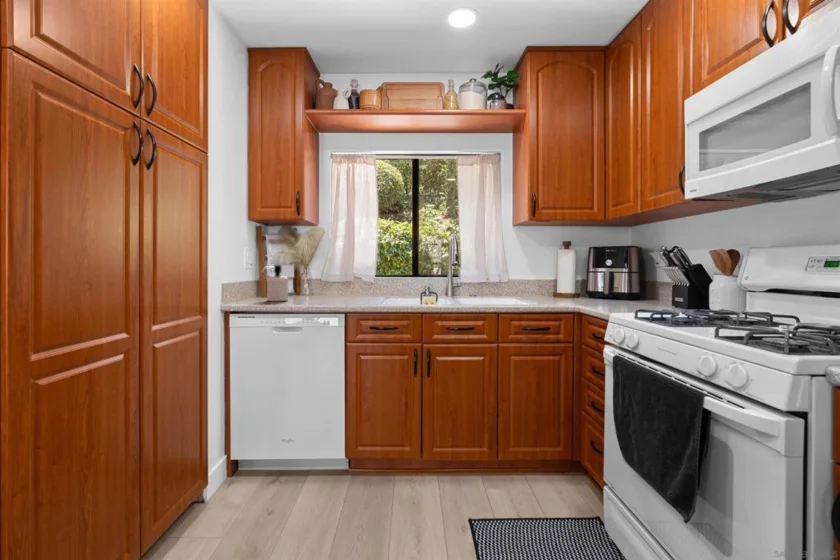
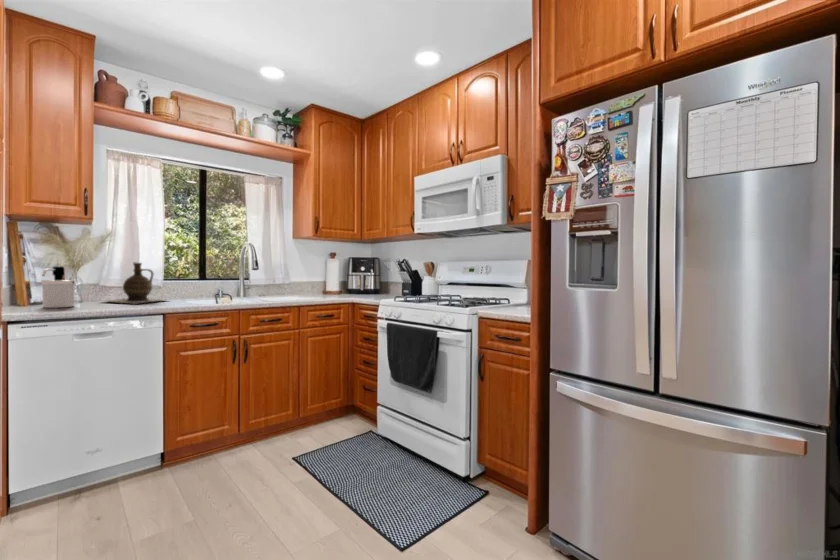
ceramic jug: none [311,260,370,301] -> present [107,262,163,303]

